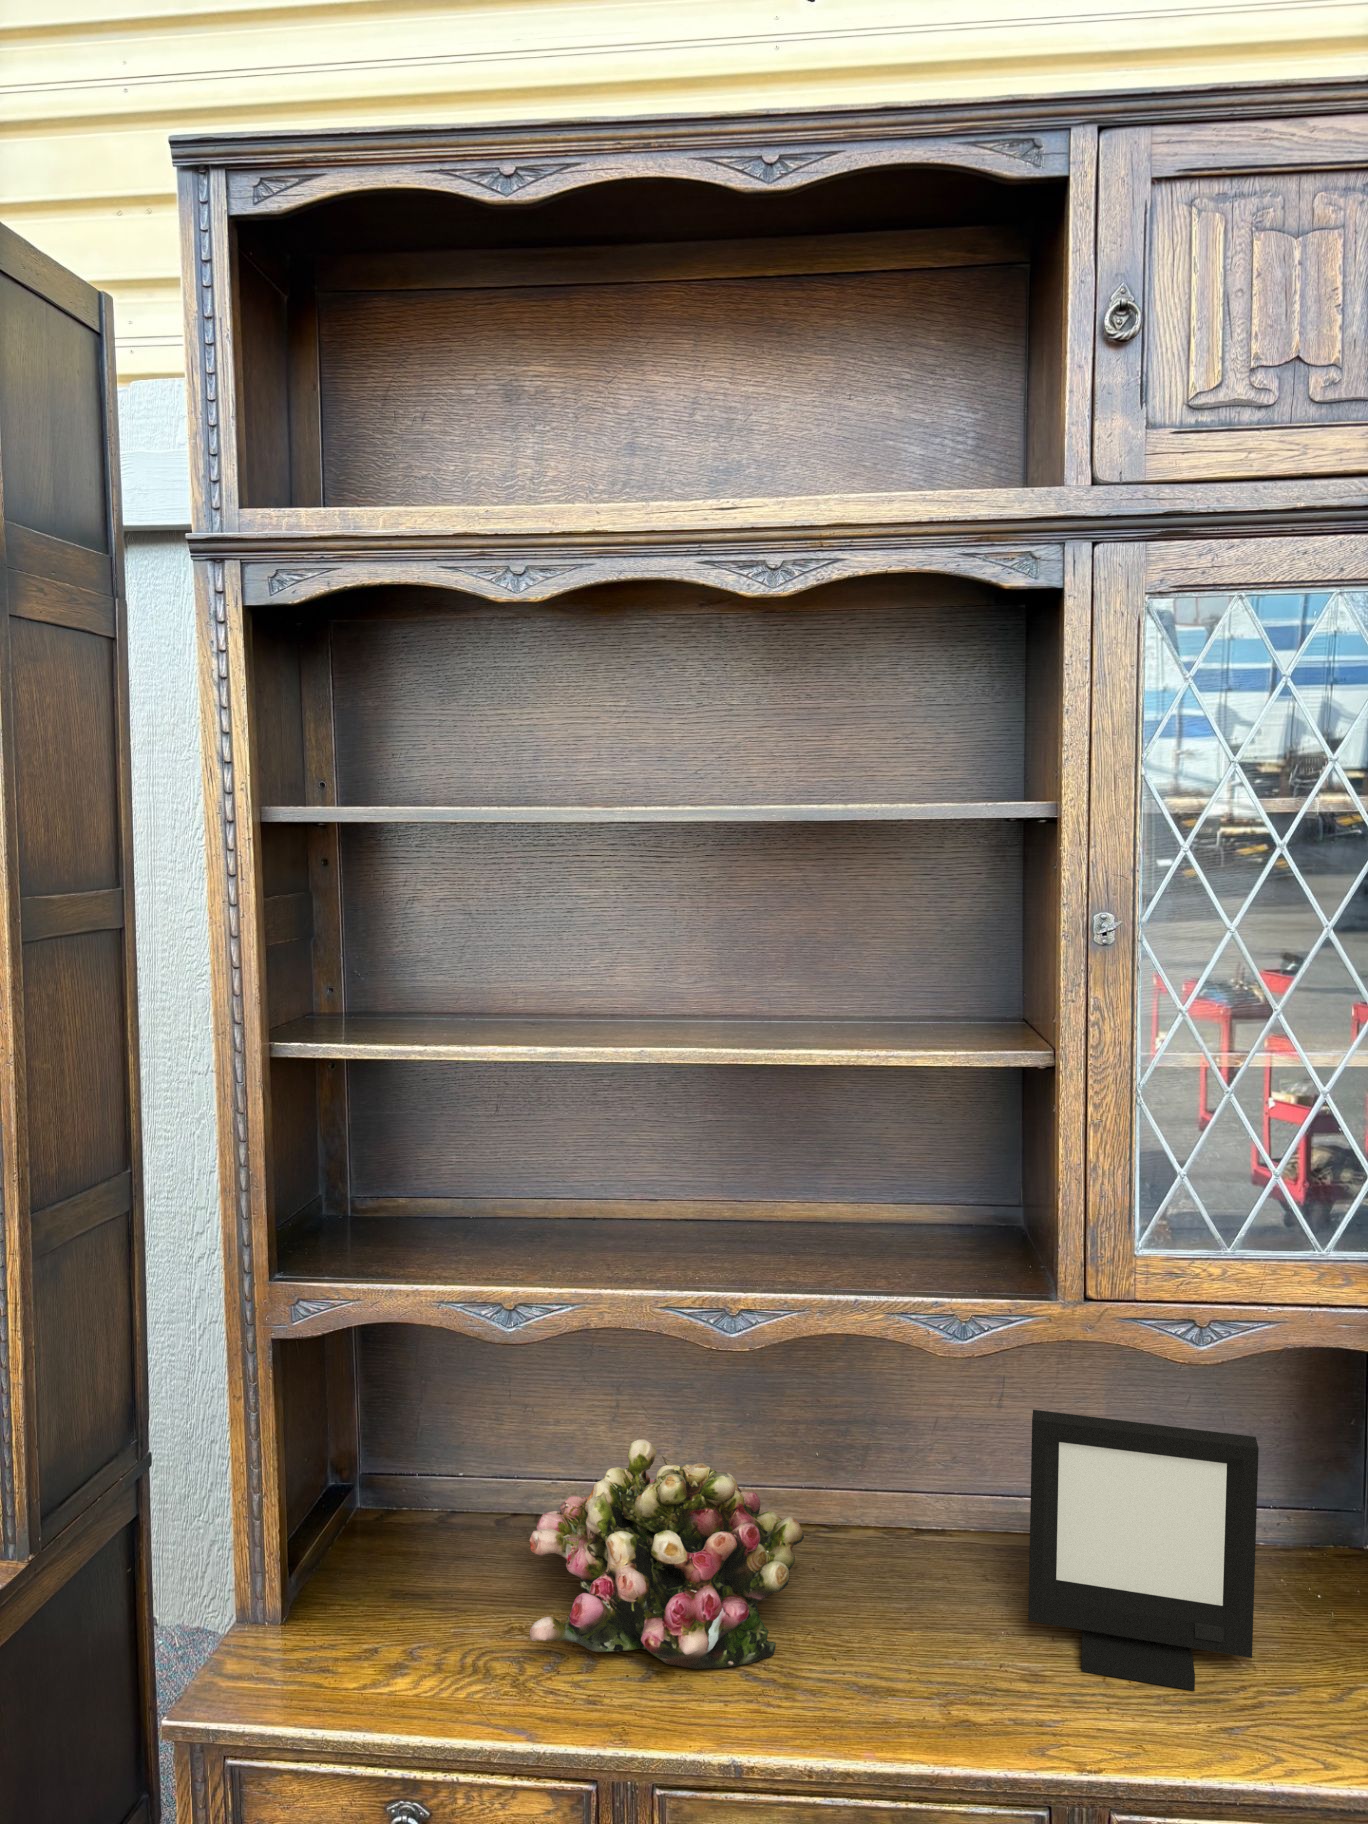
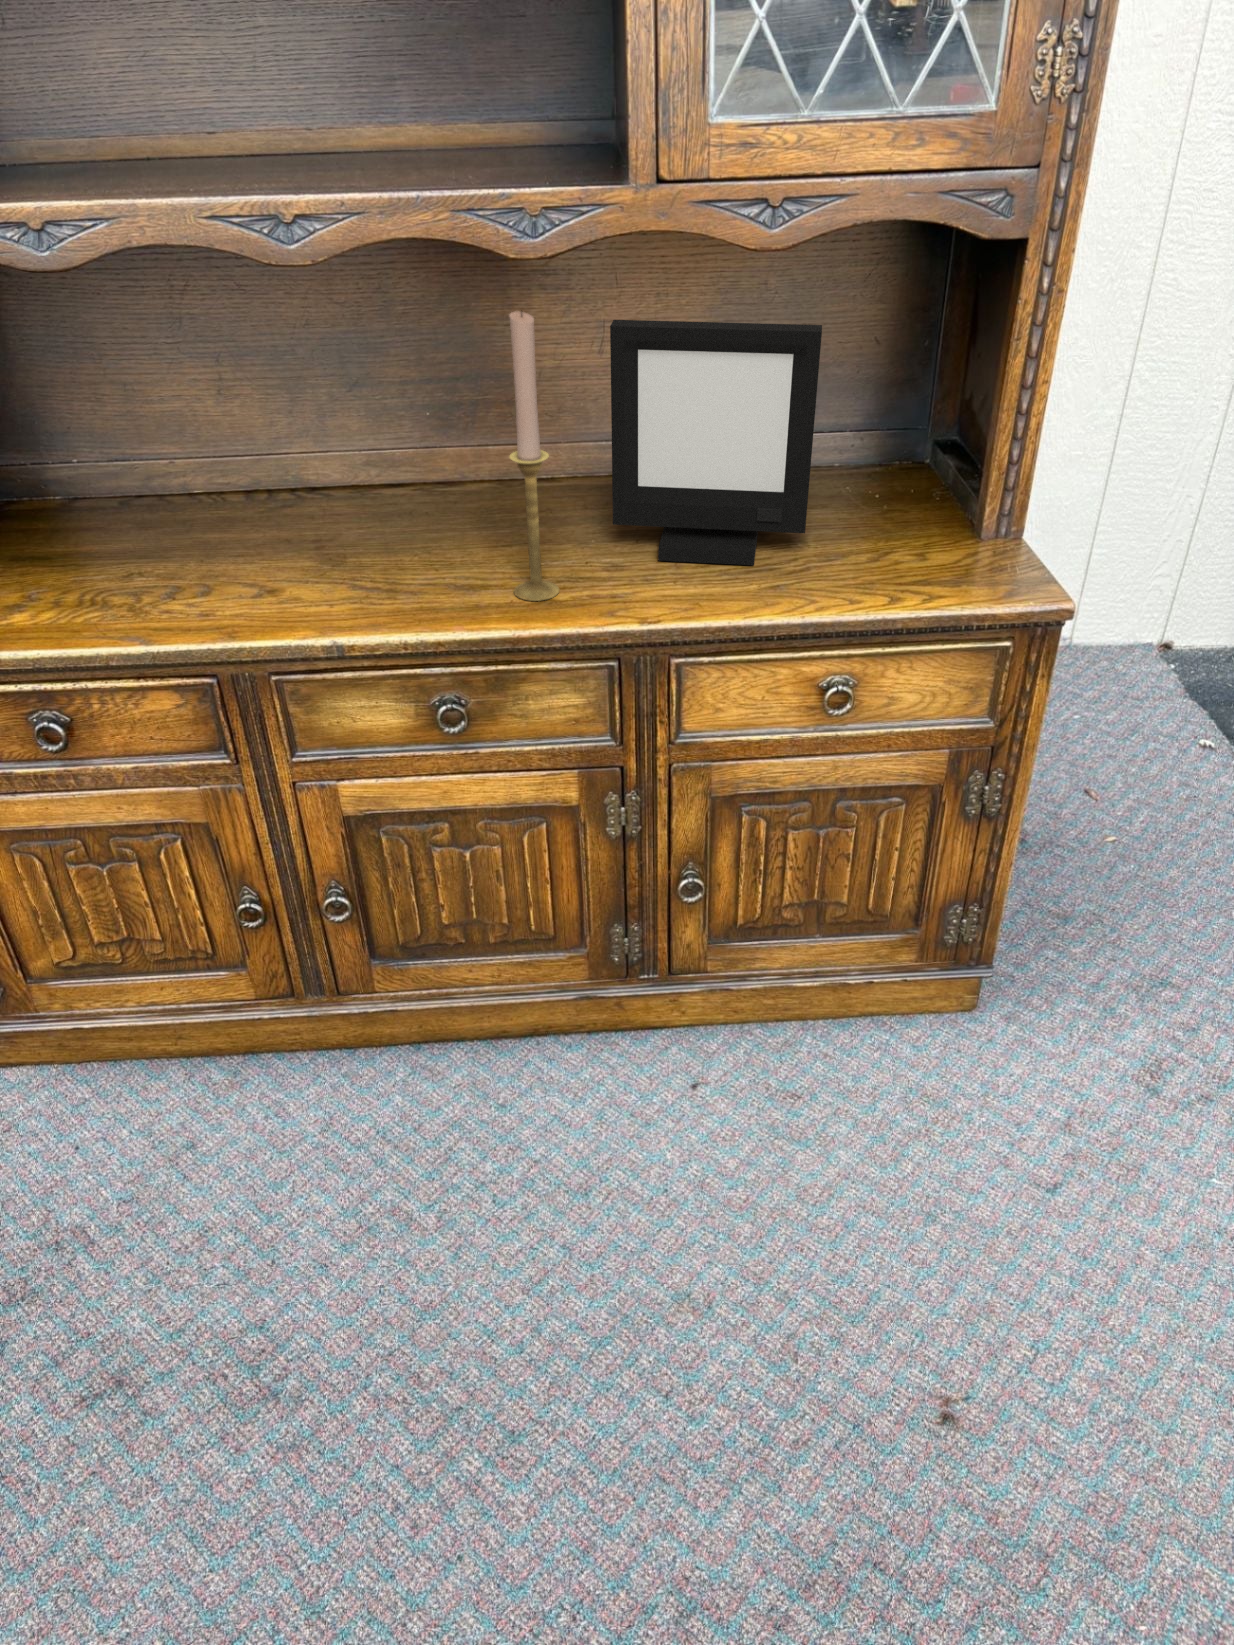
candlestick: none [925,1416,976,1721] -> present [509,311,559,601]
flower arrangement: present [529,1439,804,1669] -> none [123,388,403,584]

